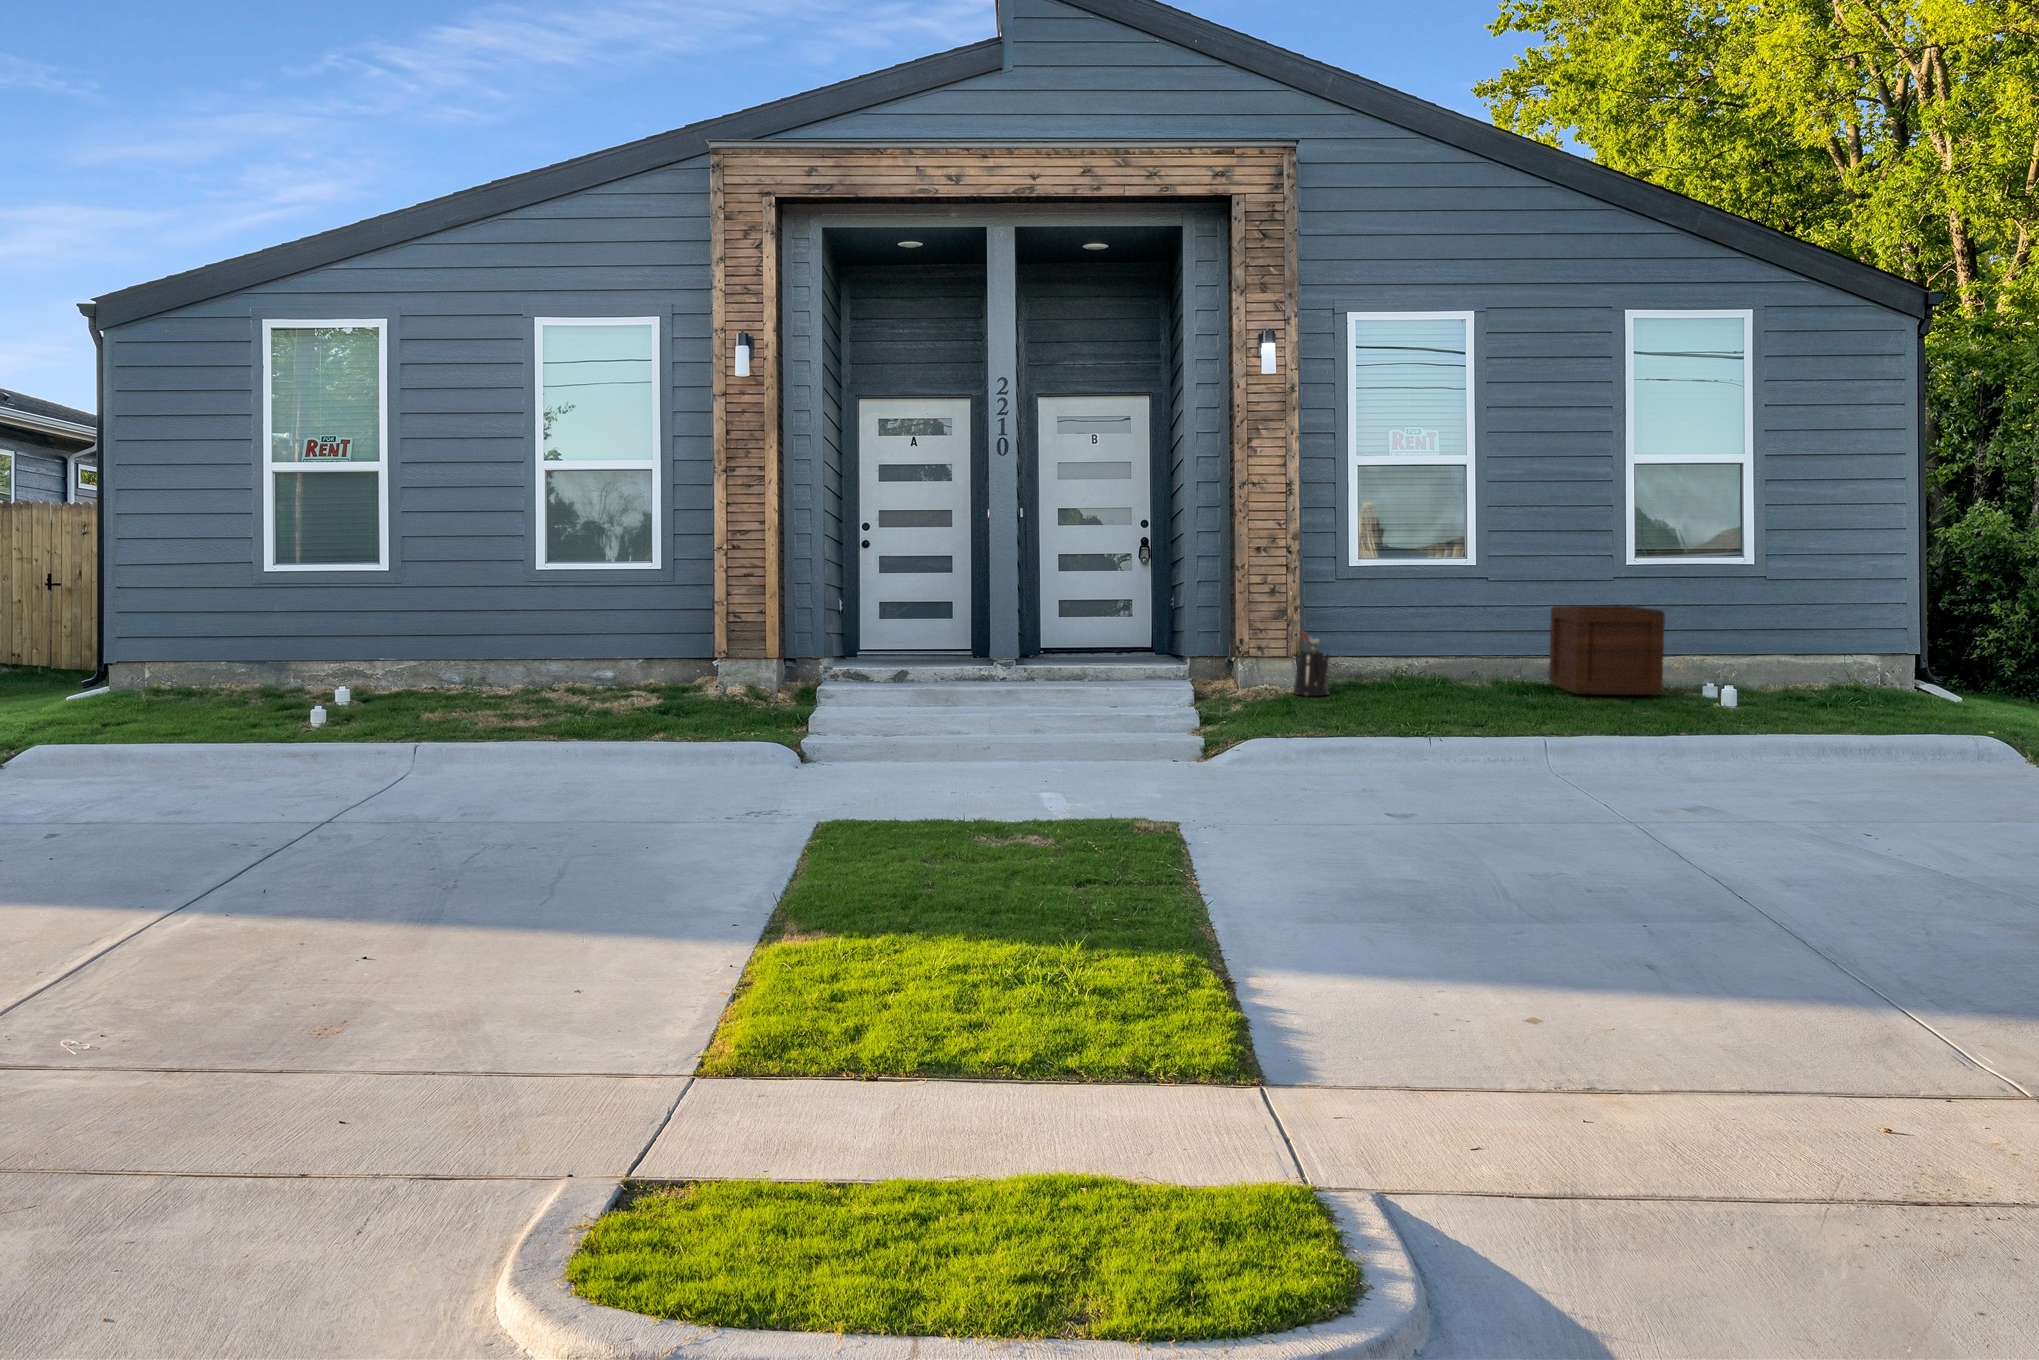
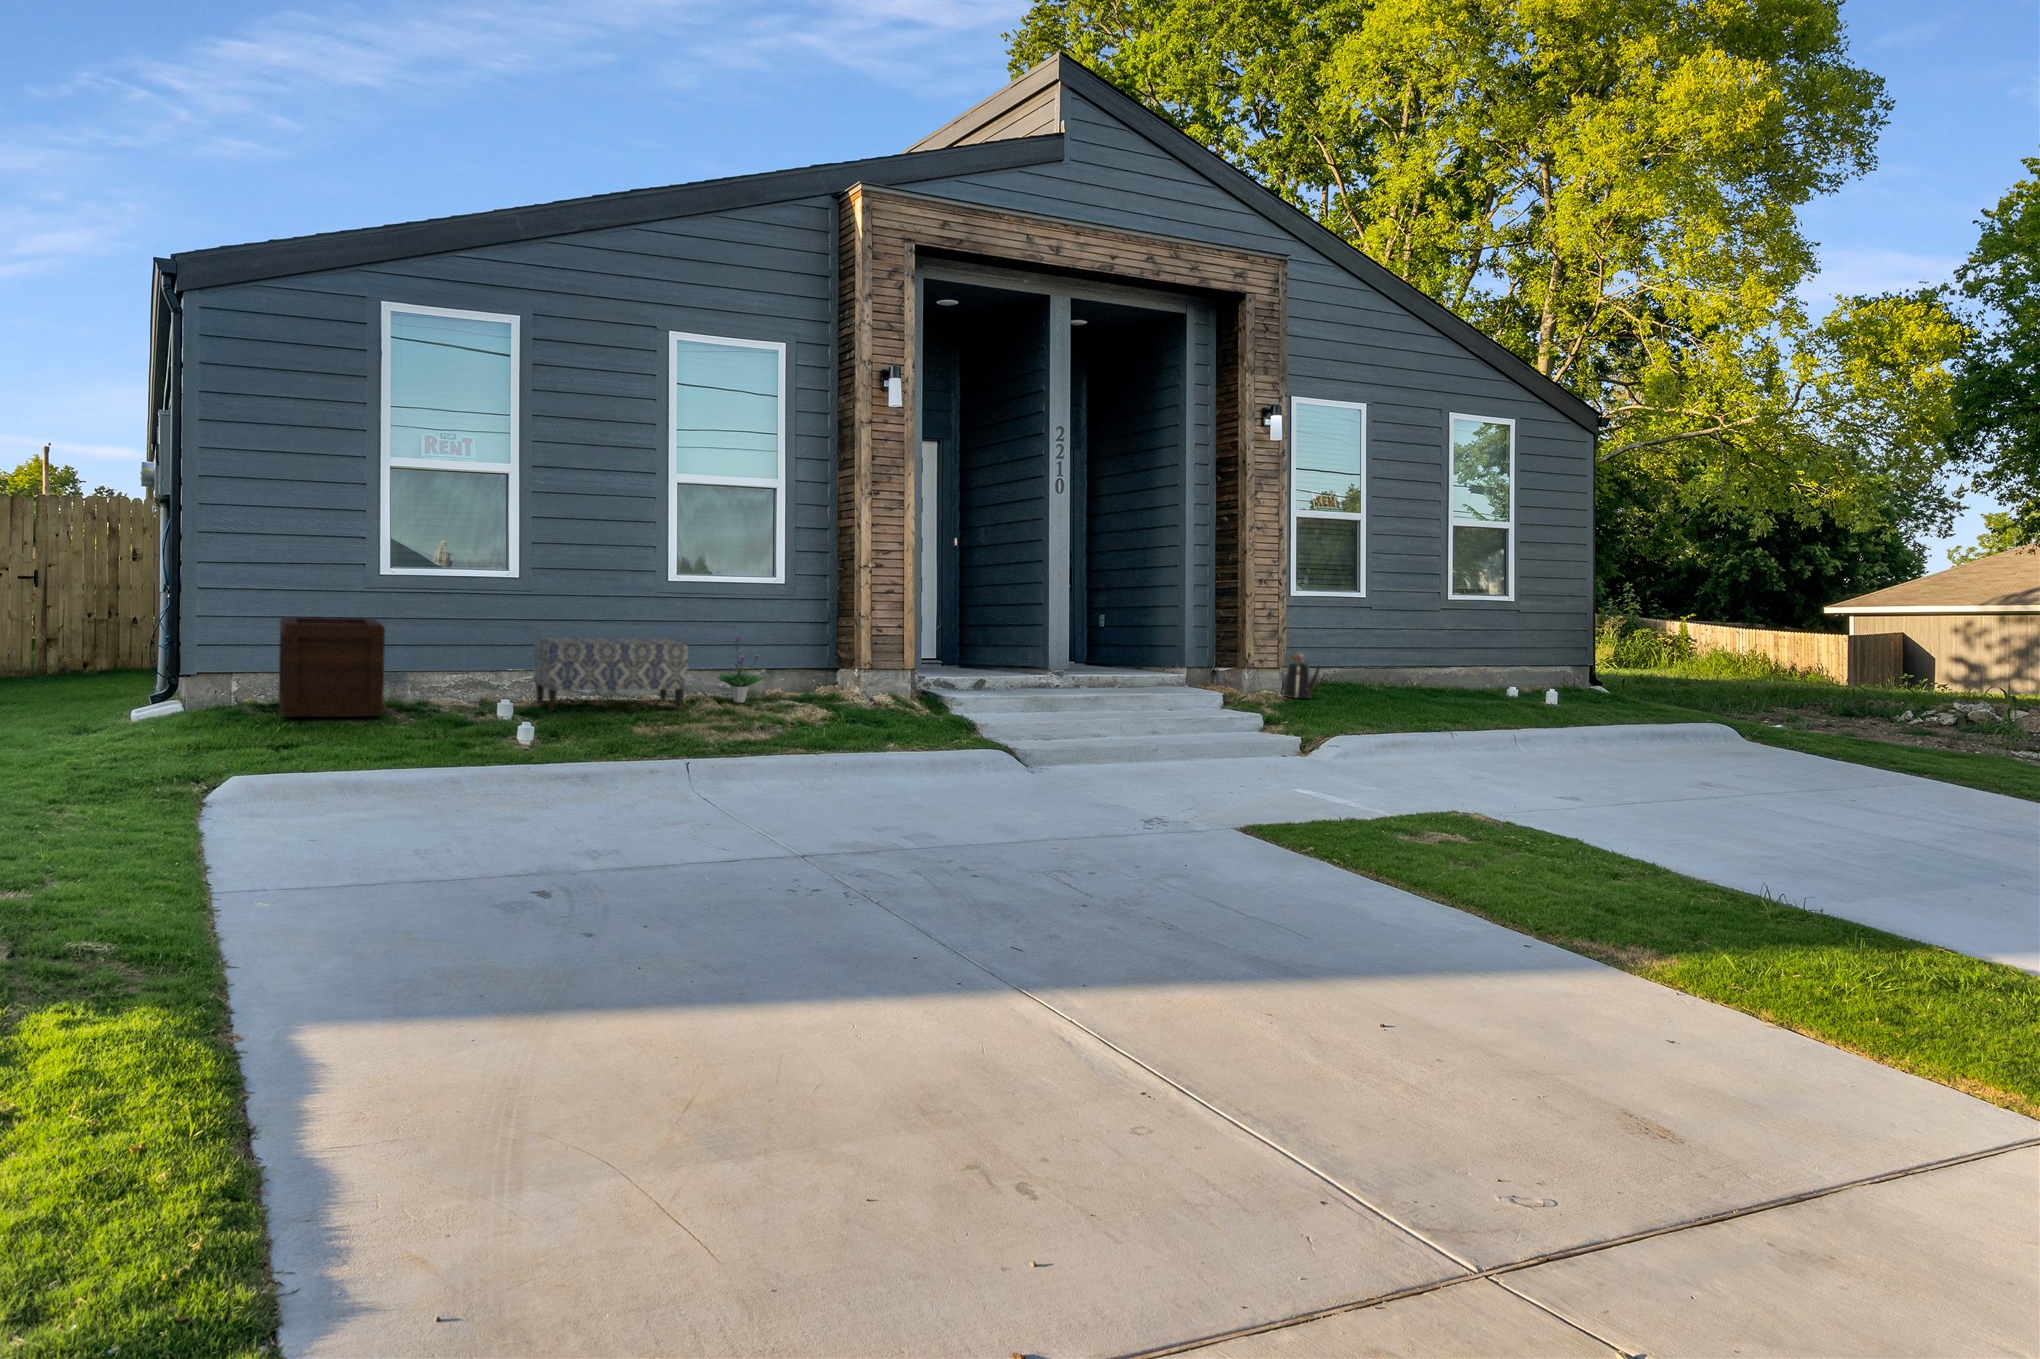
wooden crate: present [1549,606,1665,695] -> present [279,617,385,717]
potted plant: none [571,624,621,693] -> present [716,636,765,702]
bench: none [374,628,534,698] -> present [533,637,688,711]

